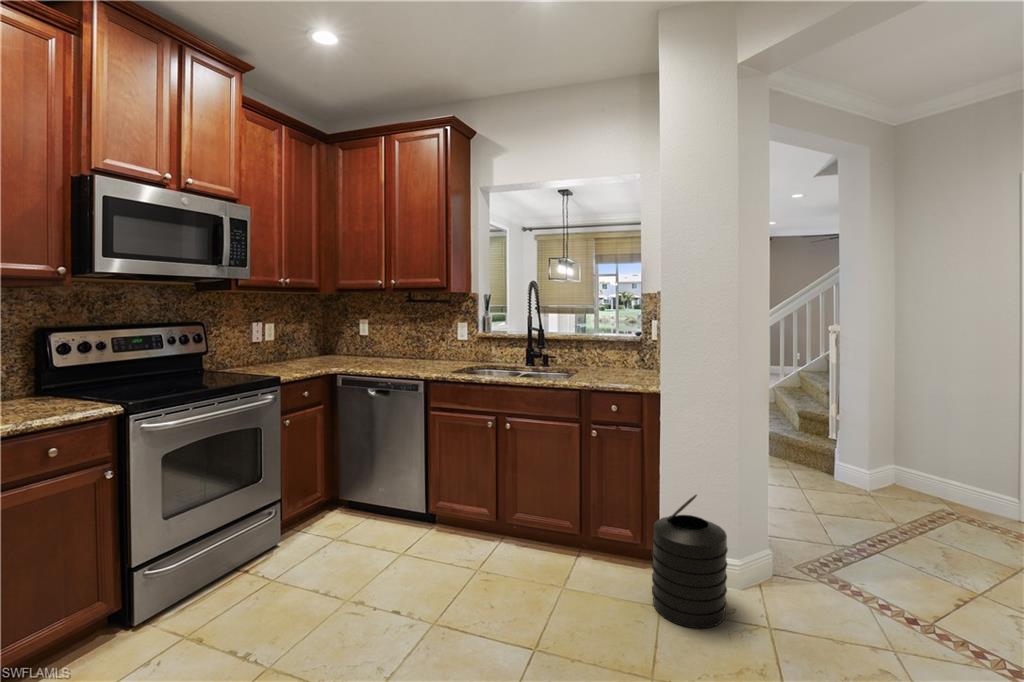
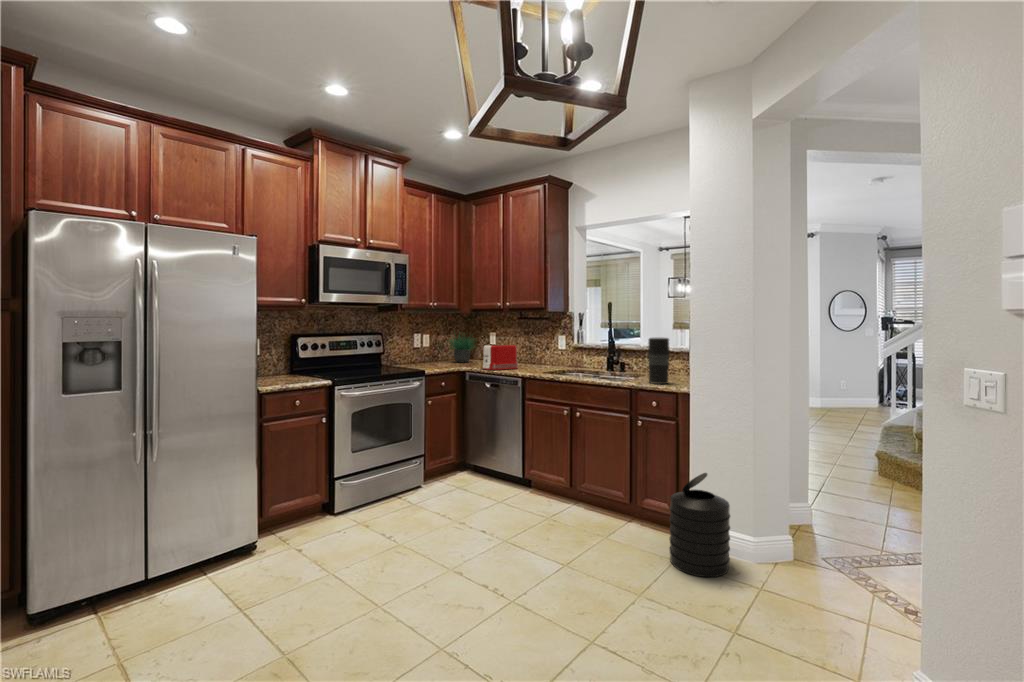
potted plant: none [297,312,353,361] -> present [450,336,473,362]
vase: none [596,326,622,383] -> present [648,338,669,384]
toaster: none [365,337,412,372] -> present [483,345,518,370]

